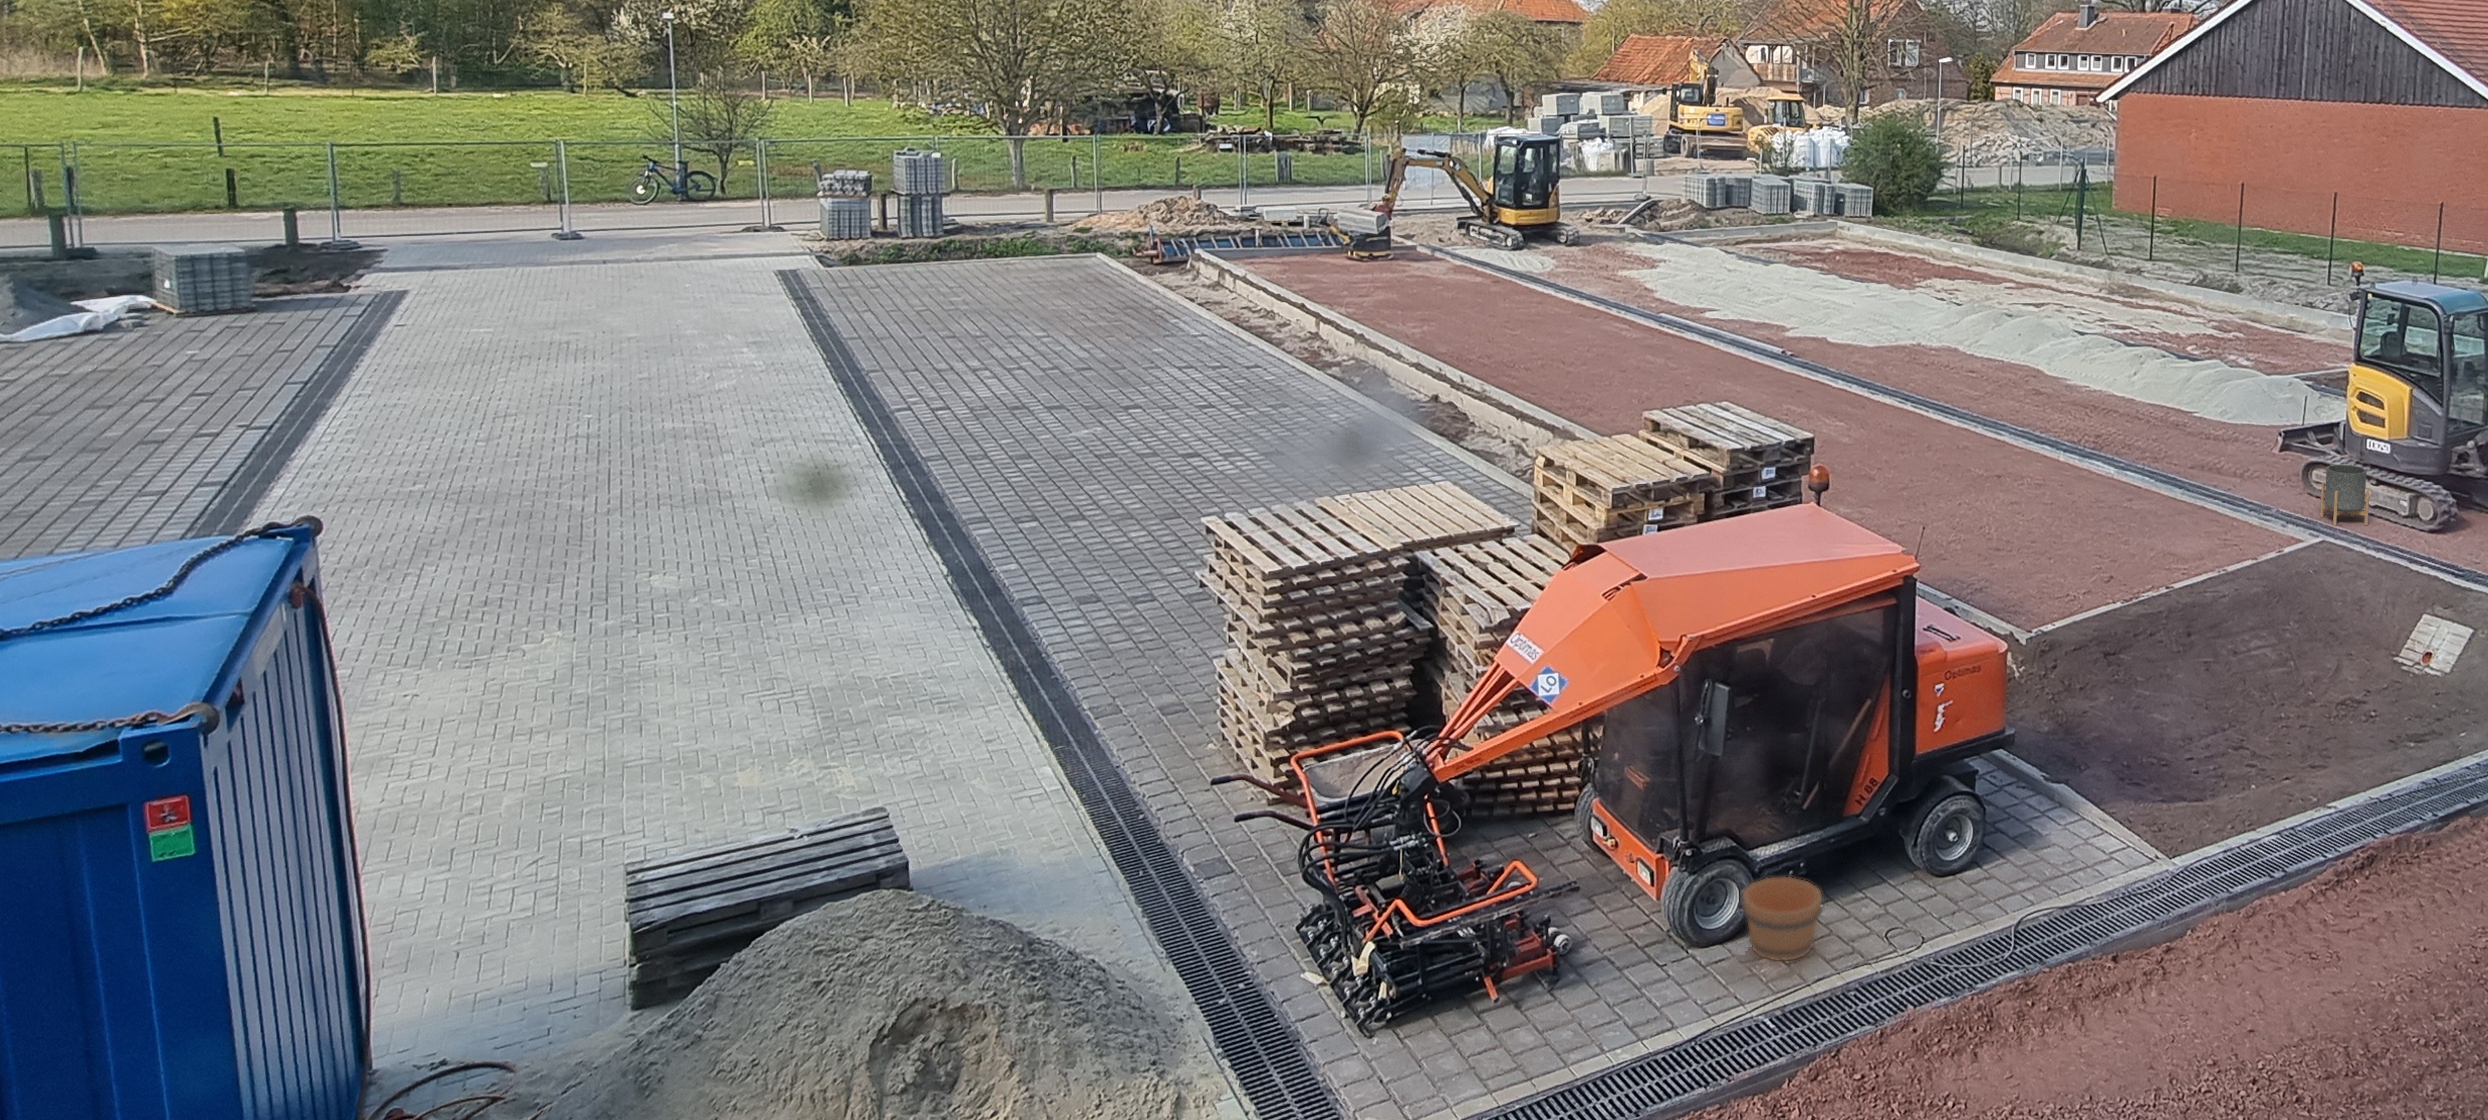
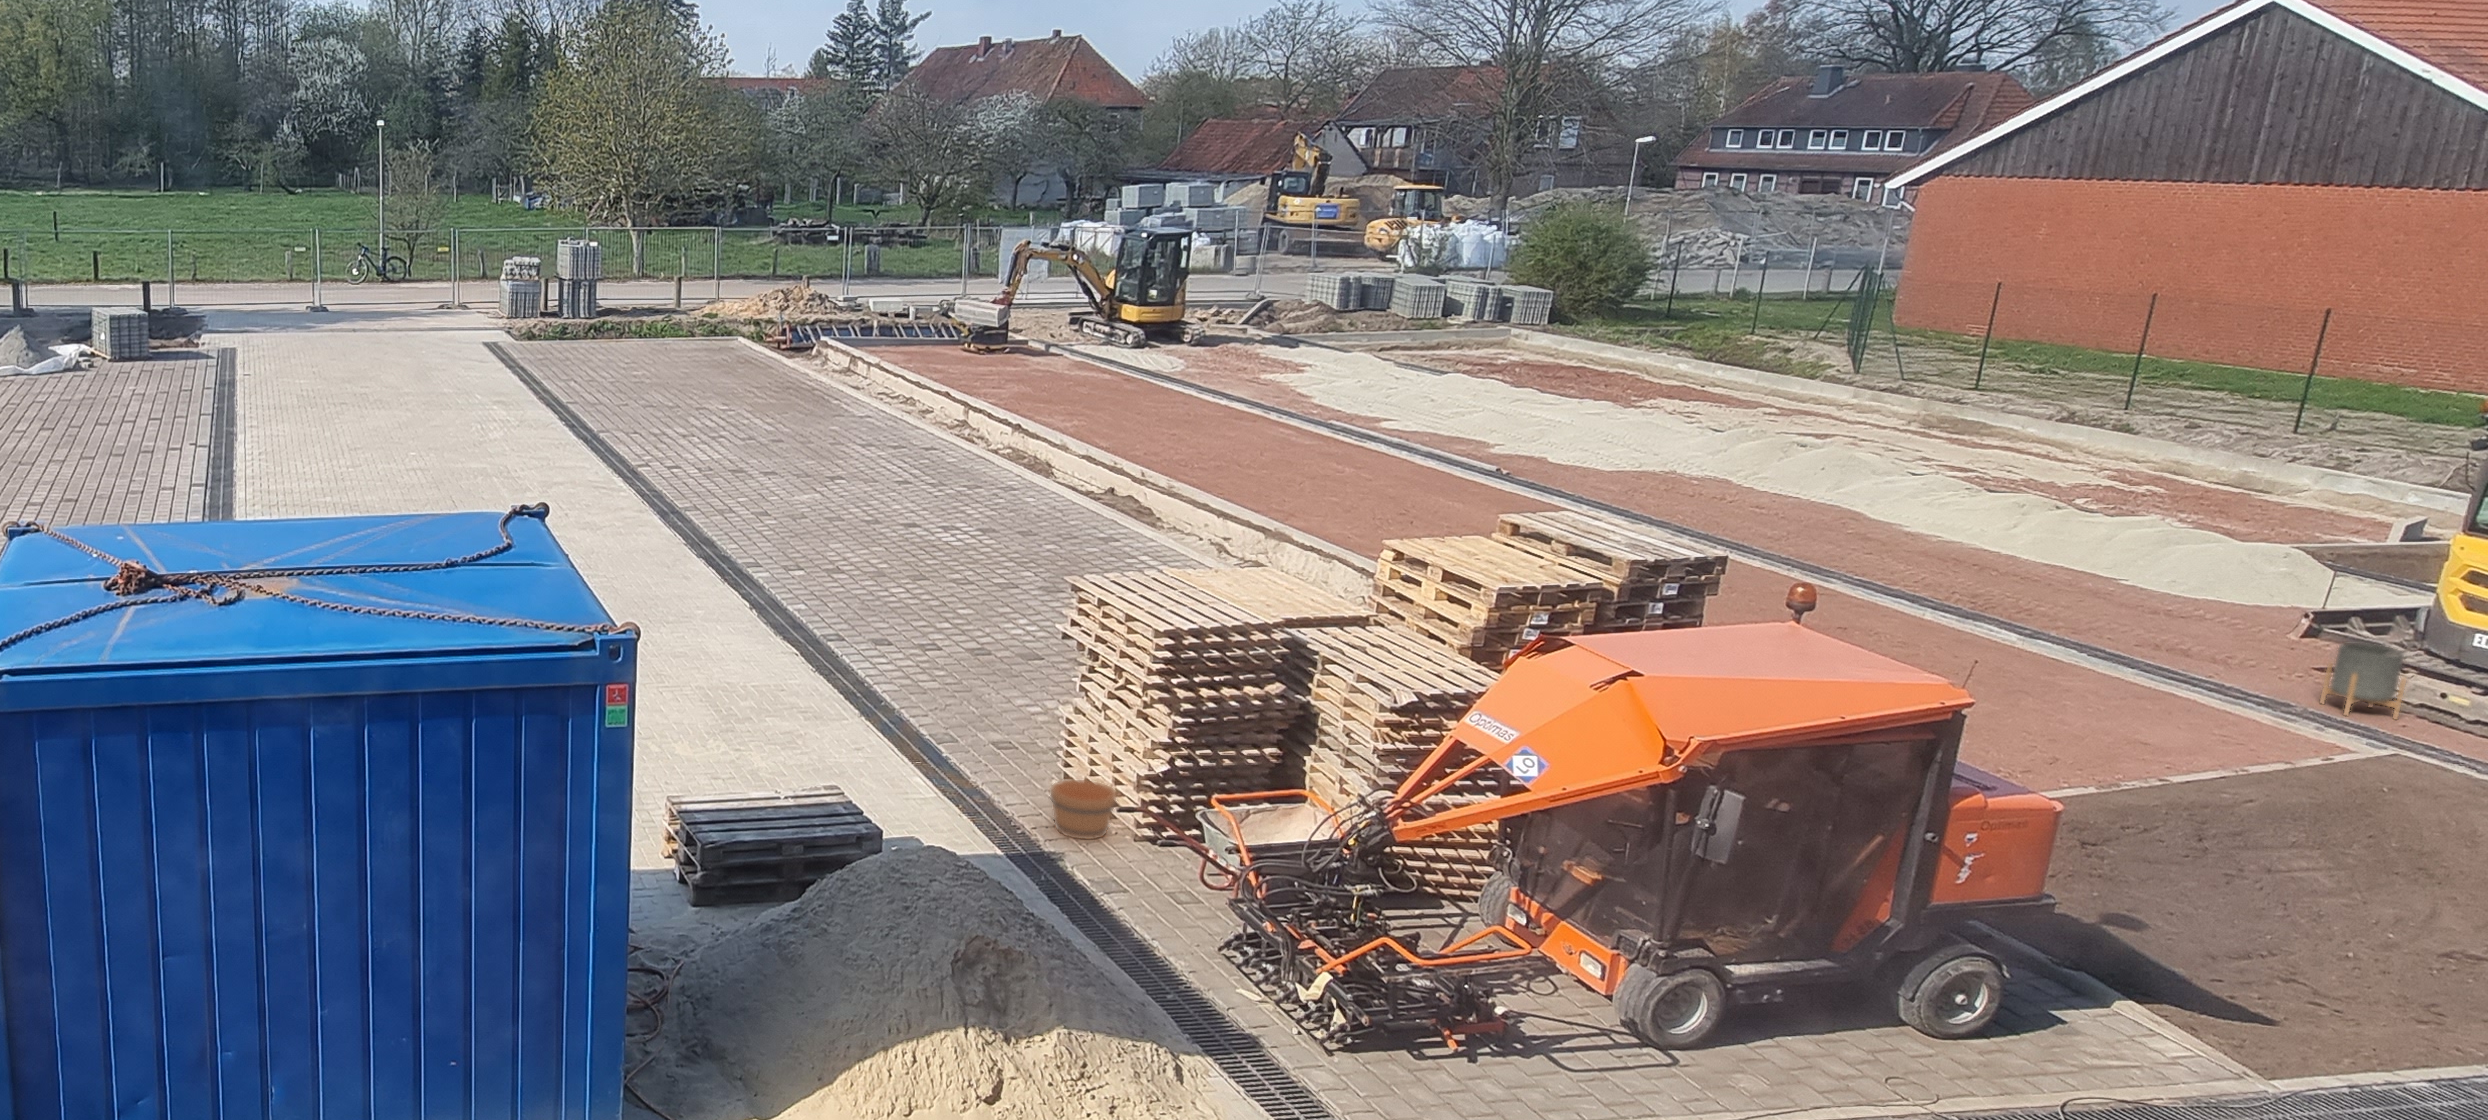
bucket: present [1742,877,1823,961] -> present [1050,780,1117,839]

